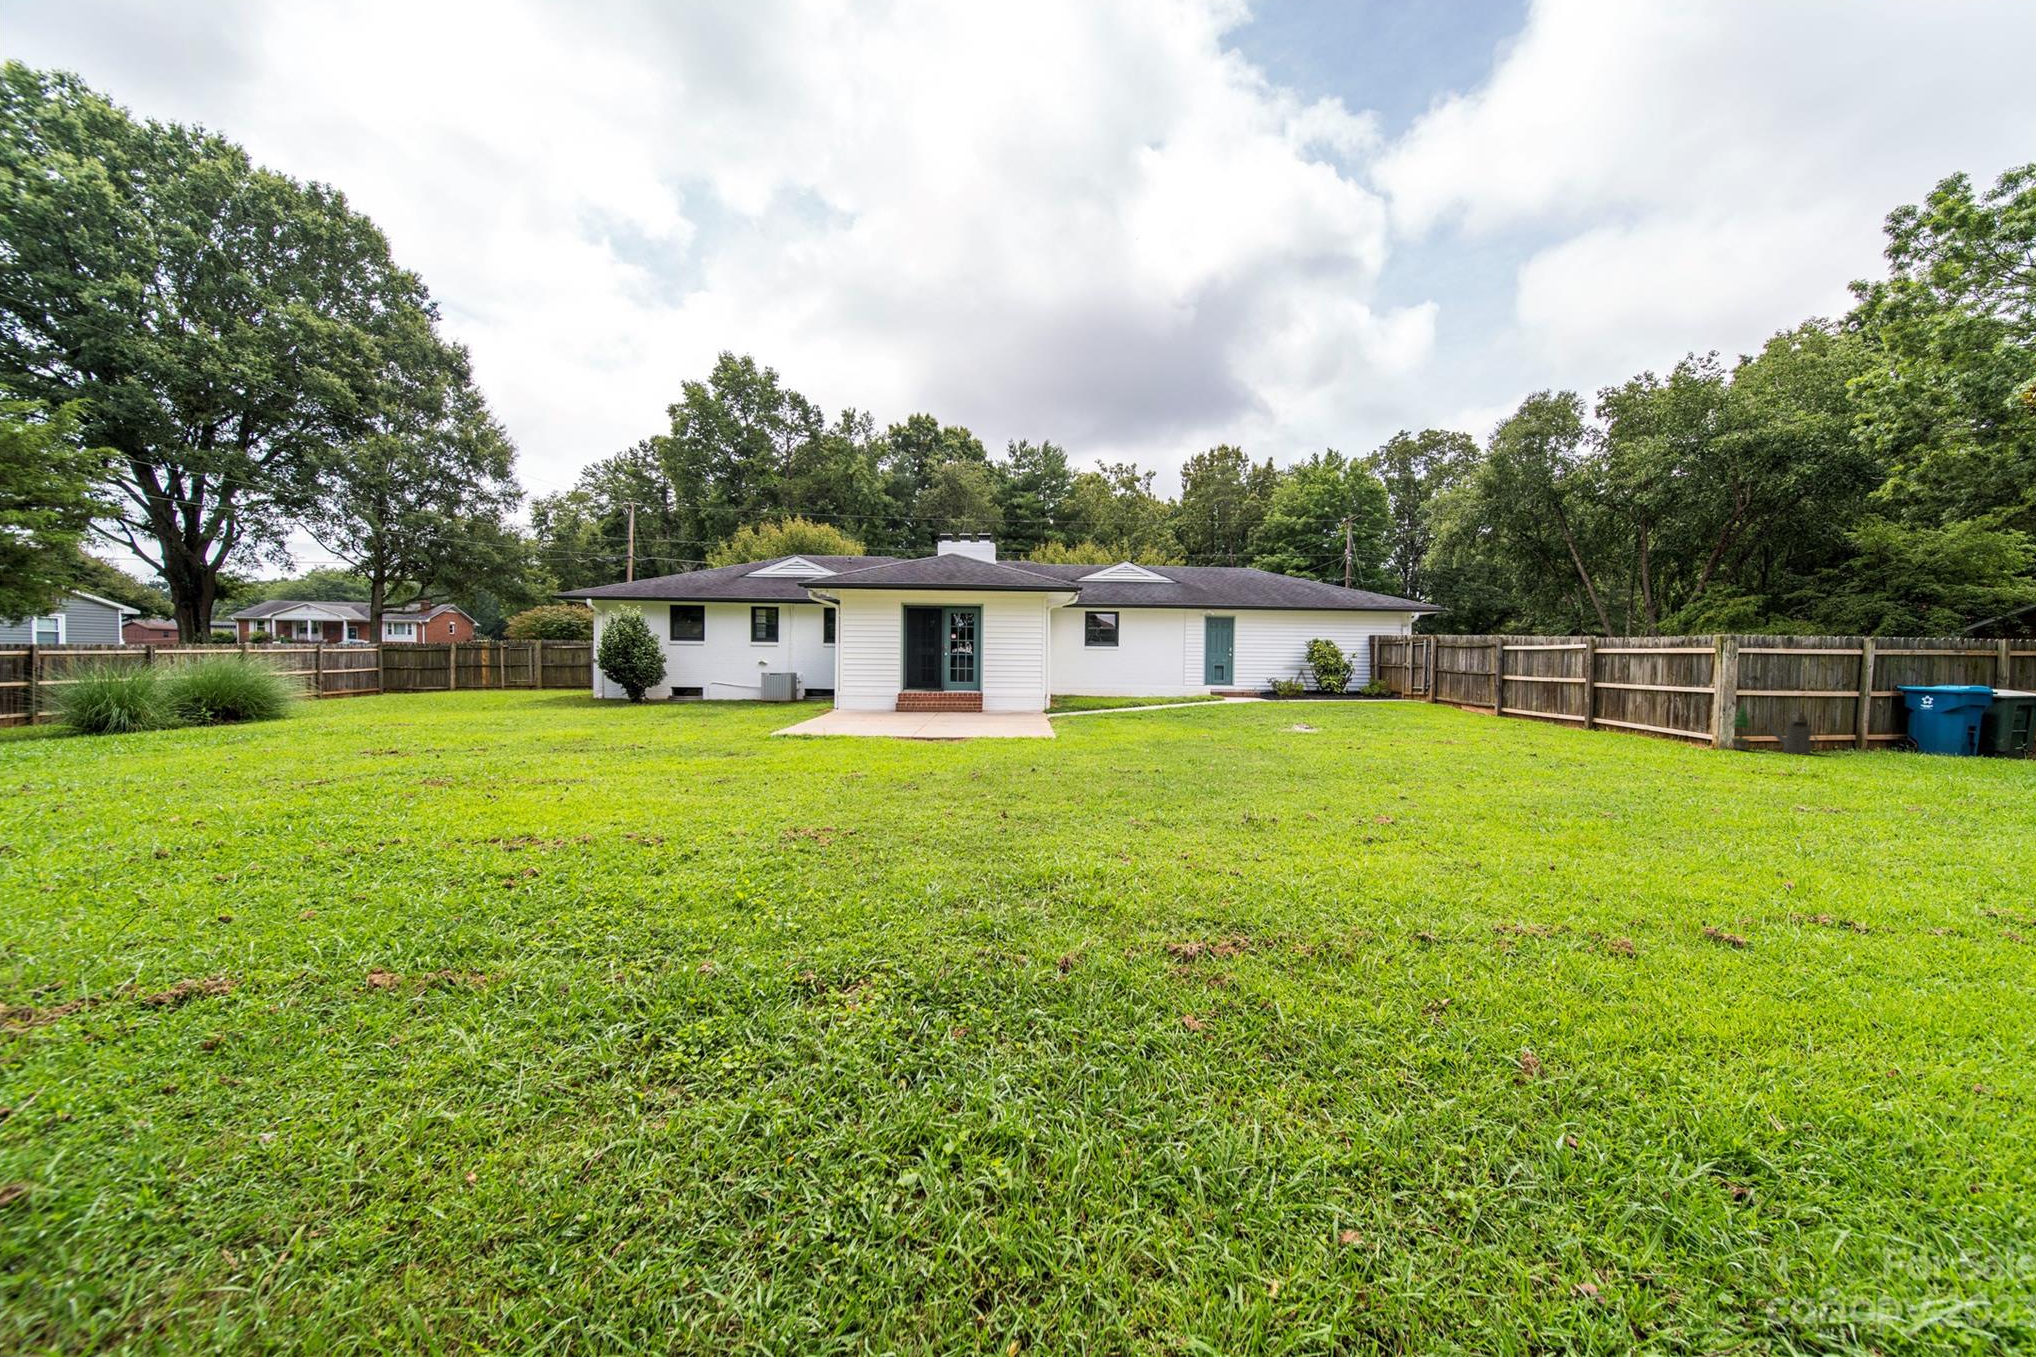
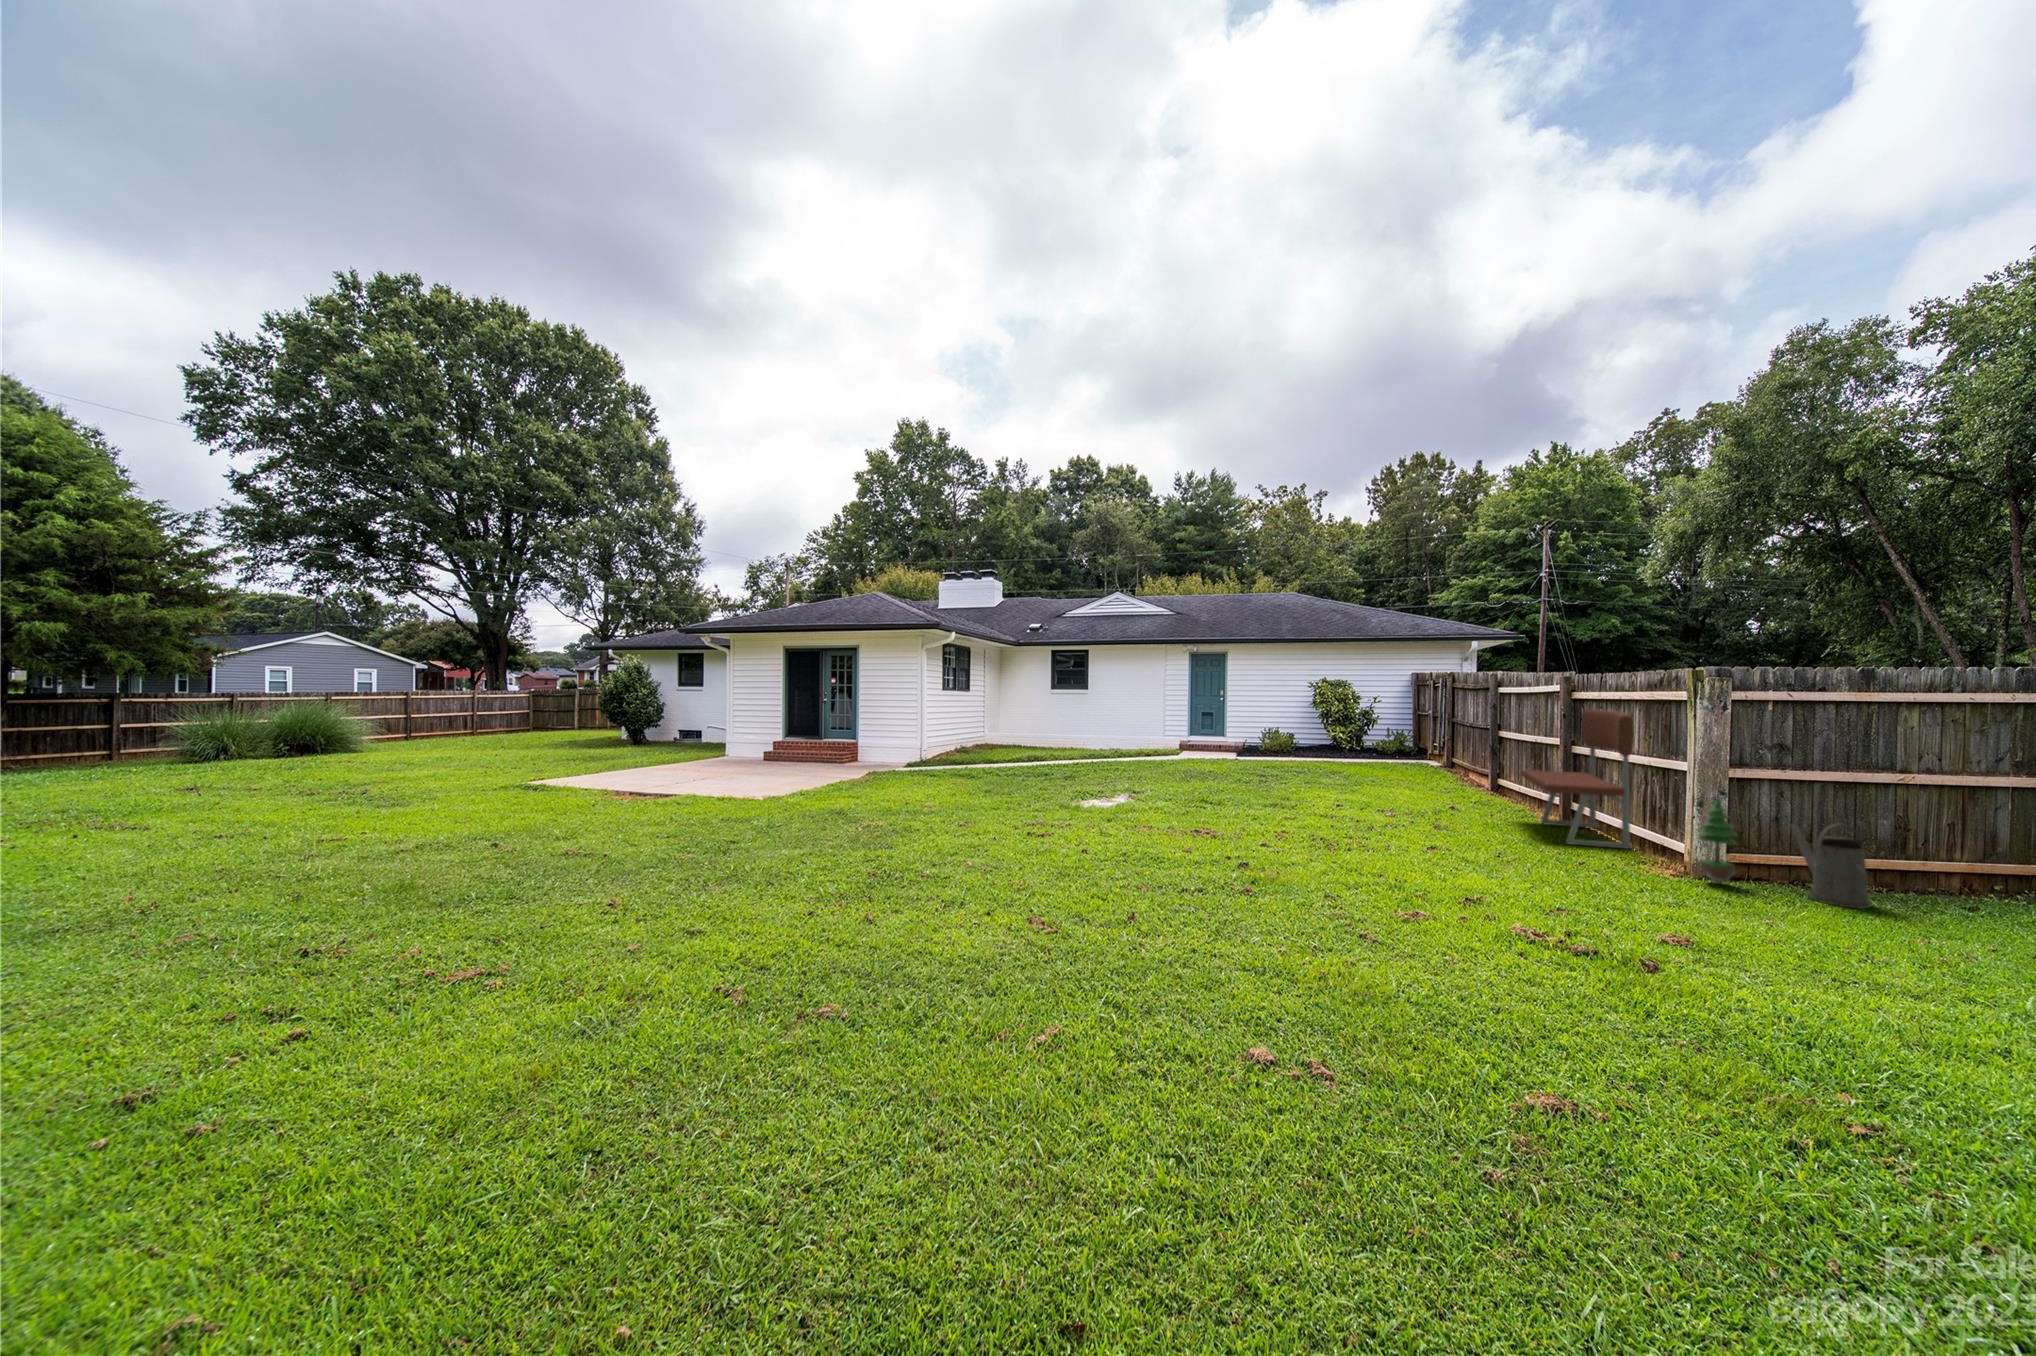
bench: none [1573,659,1666,738] -> present [1521,709,1632,849]
round table: present [1287,667,1314,691] -> none [1311,716,1361,750]

